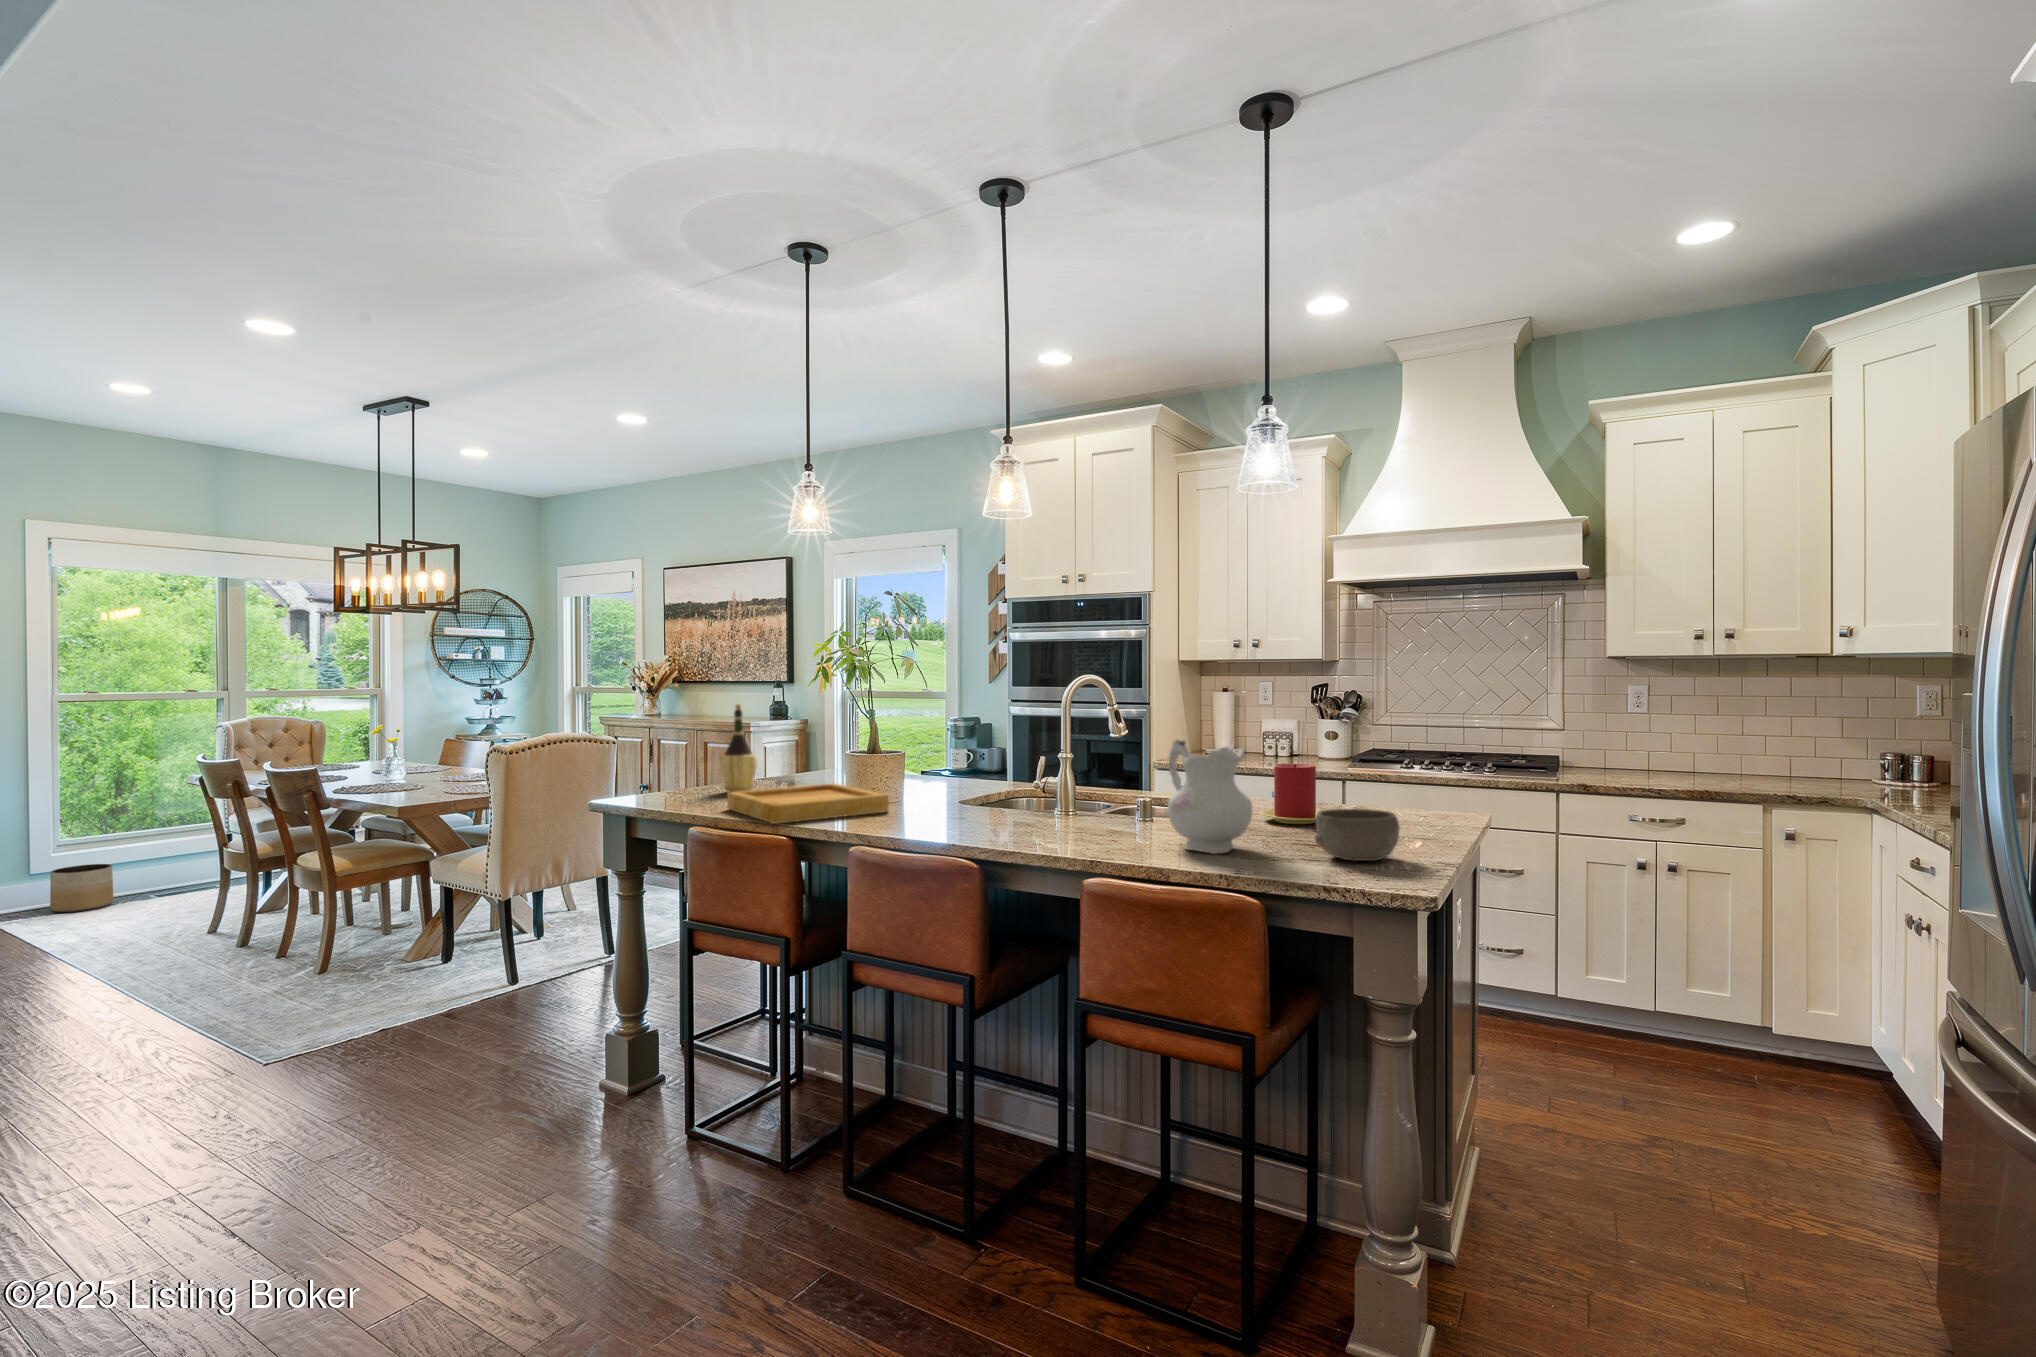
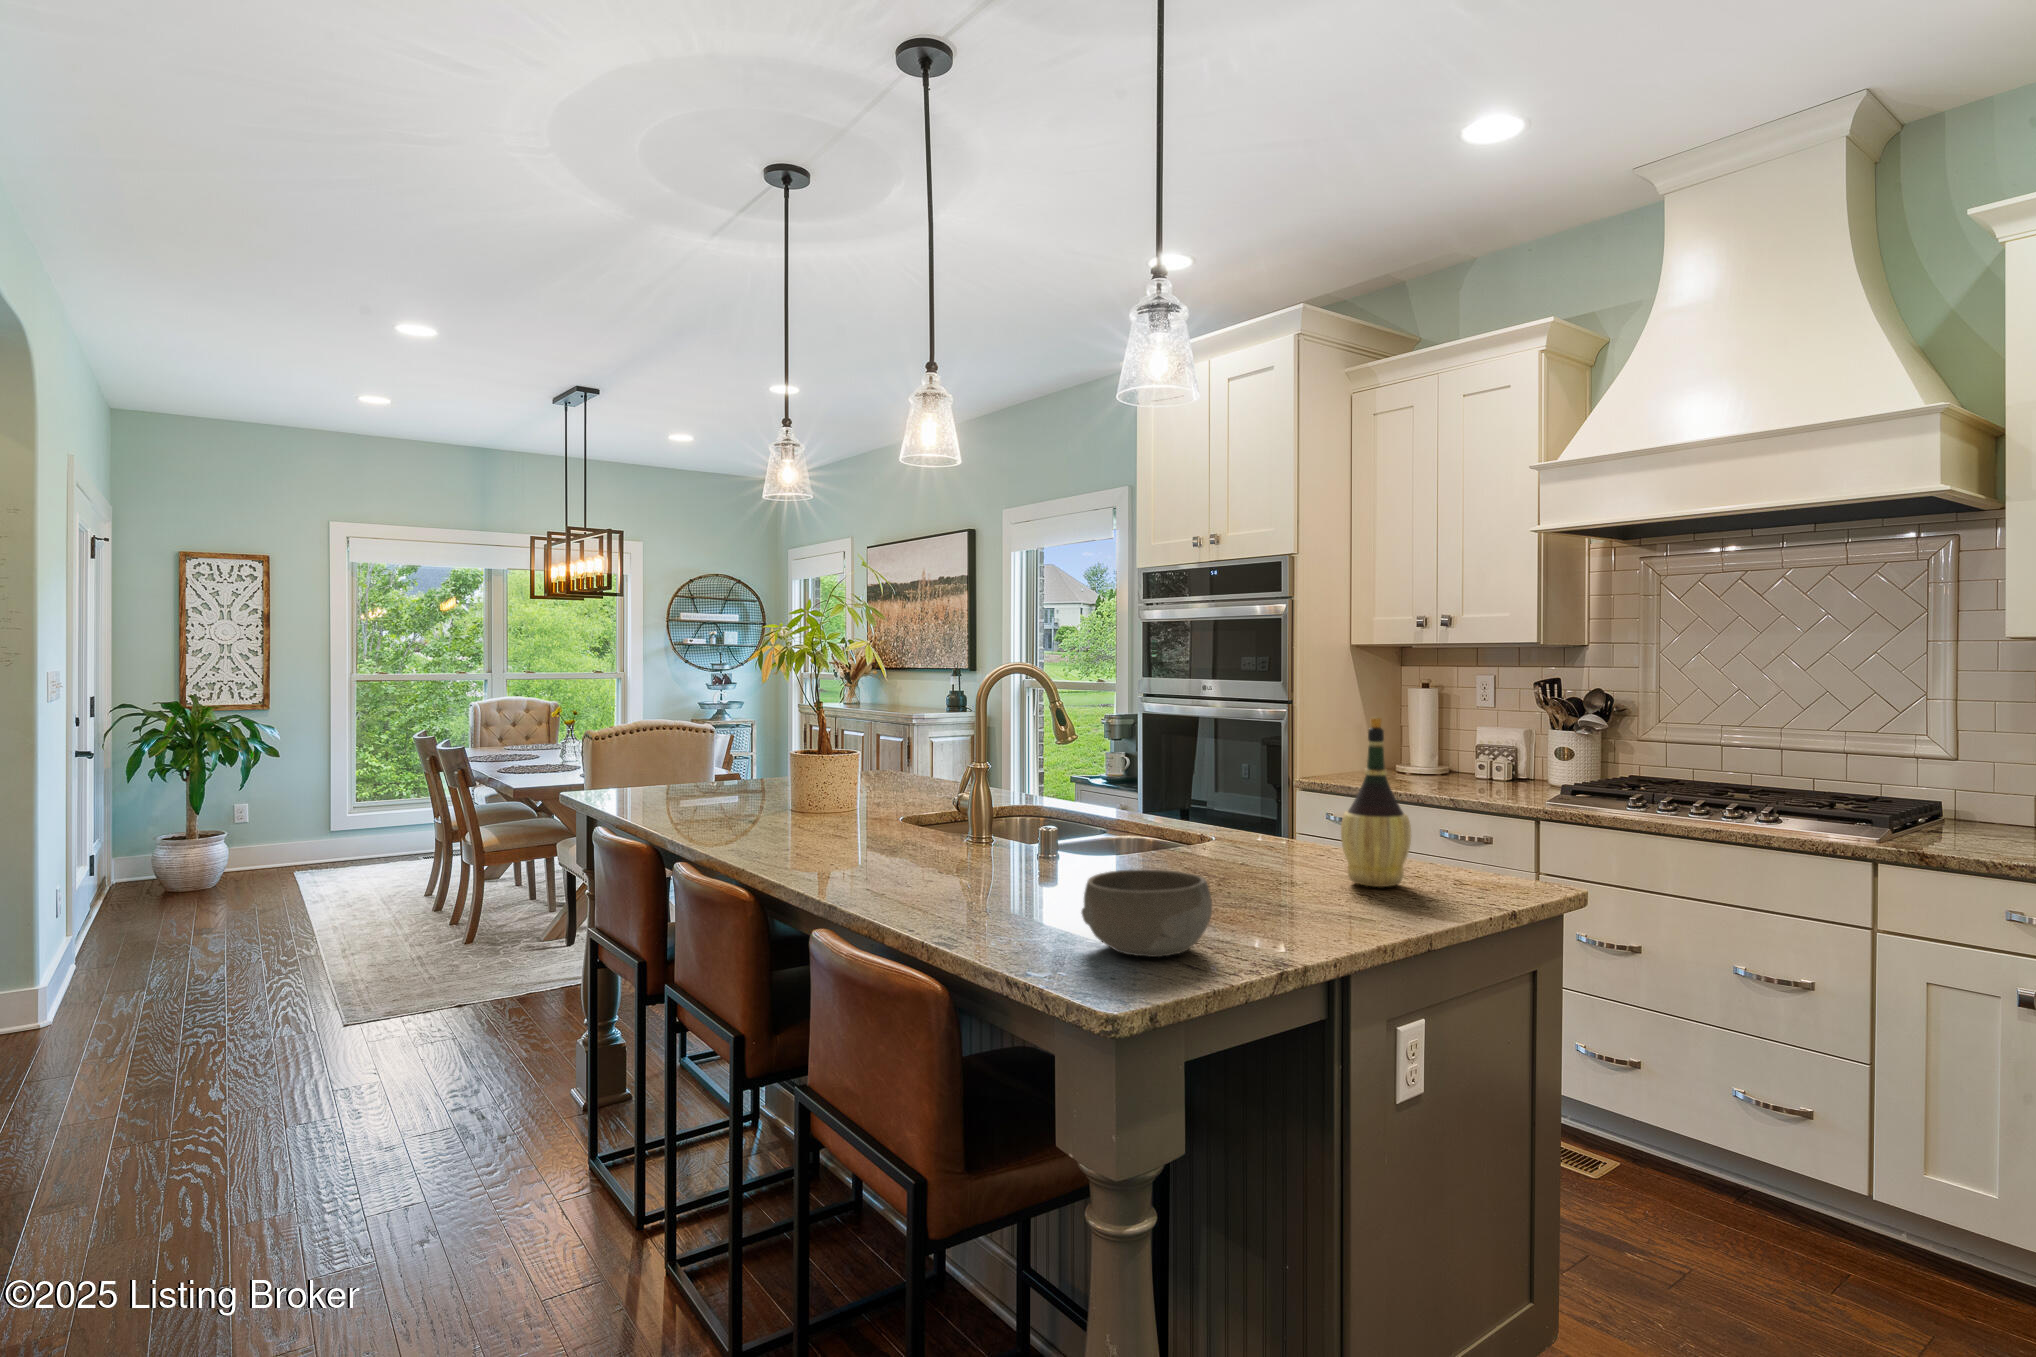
wine bottle: present [720,704,757,792] -> present [1341,717,1411,887]
ceramic pitcher: present [1168,740,1253,854] -> none [929,753,1049,921]
candle: present [1261,764,1319,824] -> none [1178,794,1279,886]
tray: present [727,784,889,824] -> none [620,790,776,835]
planter: present [50,864,113,912] -> none [343,828,390,869]

